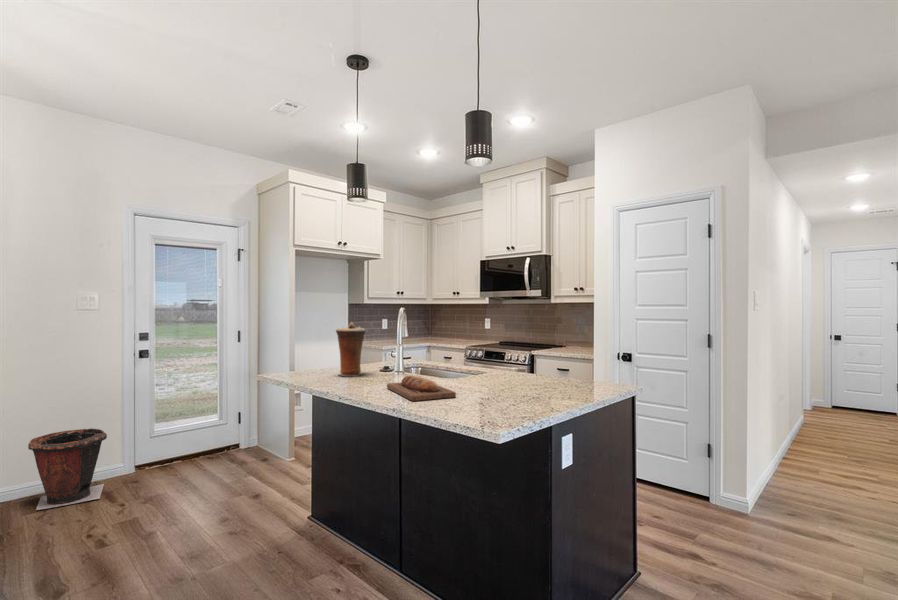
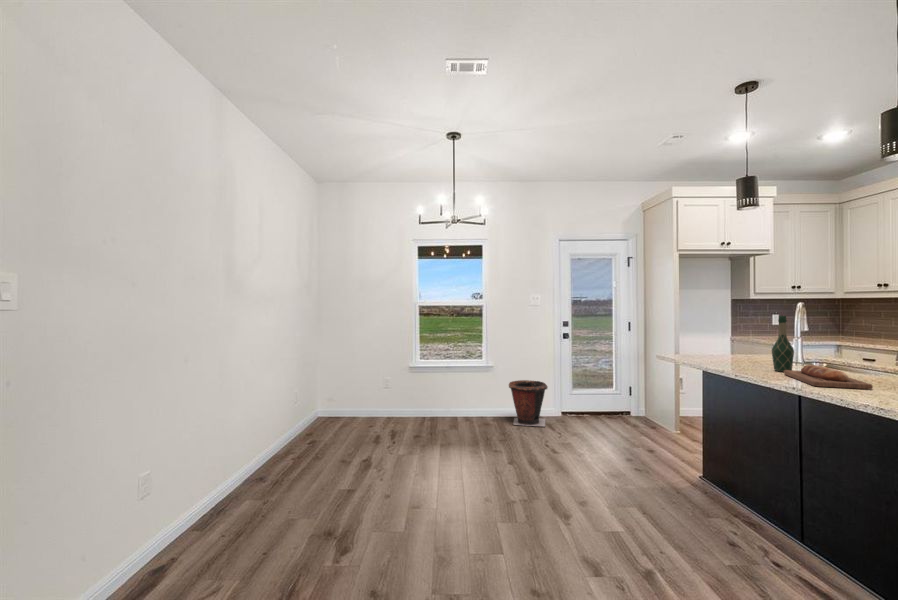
vase: present [336,322,366,376] -> none [726,314,764,362]
wine bottle: none [377,323,396,384] -> present [772,316,794,372]

